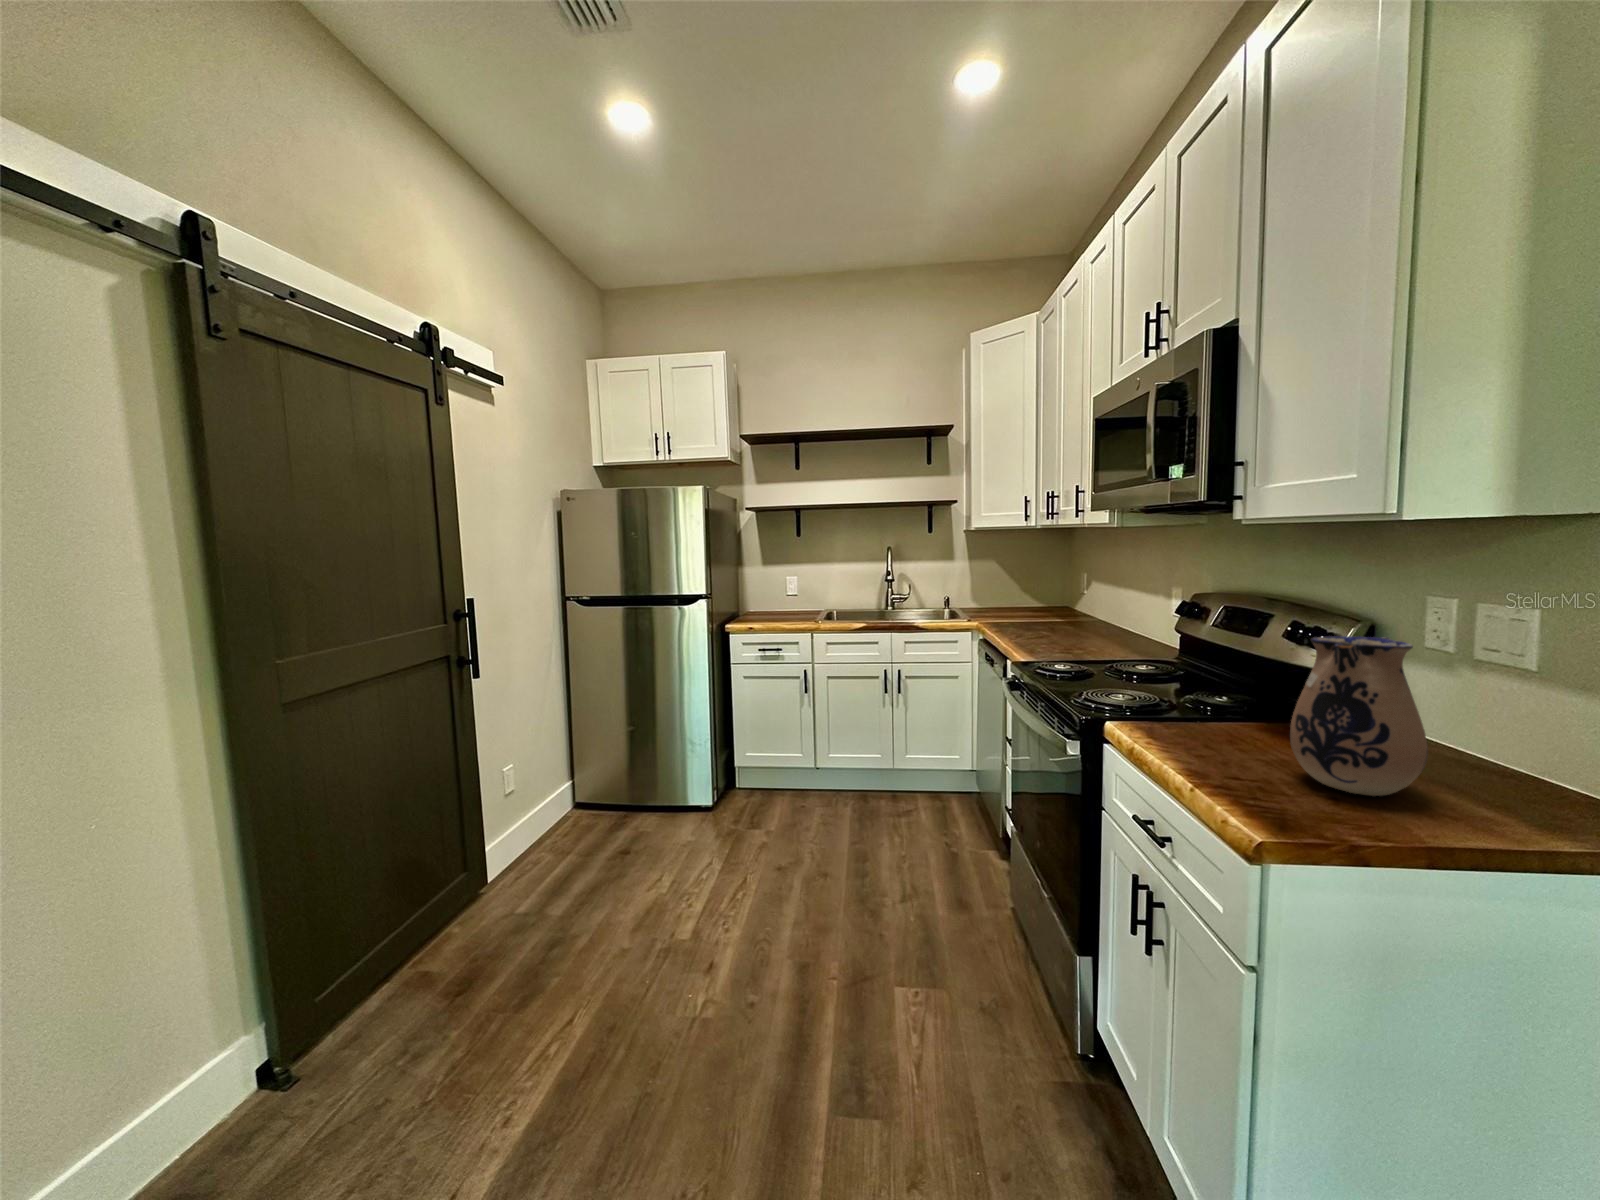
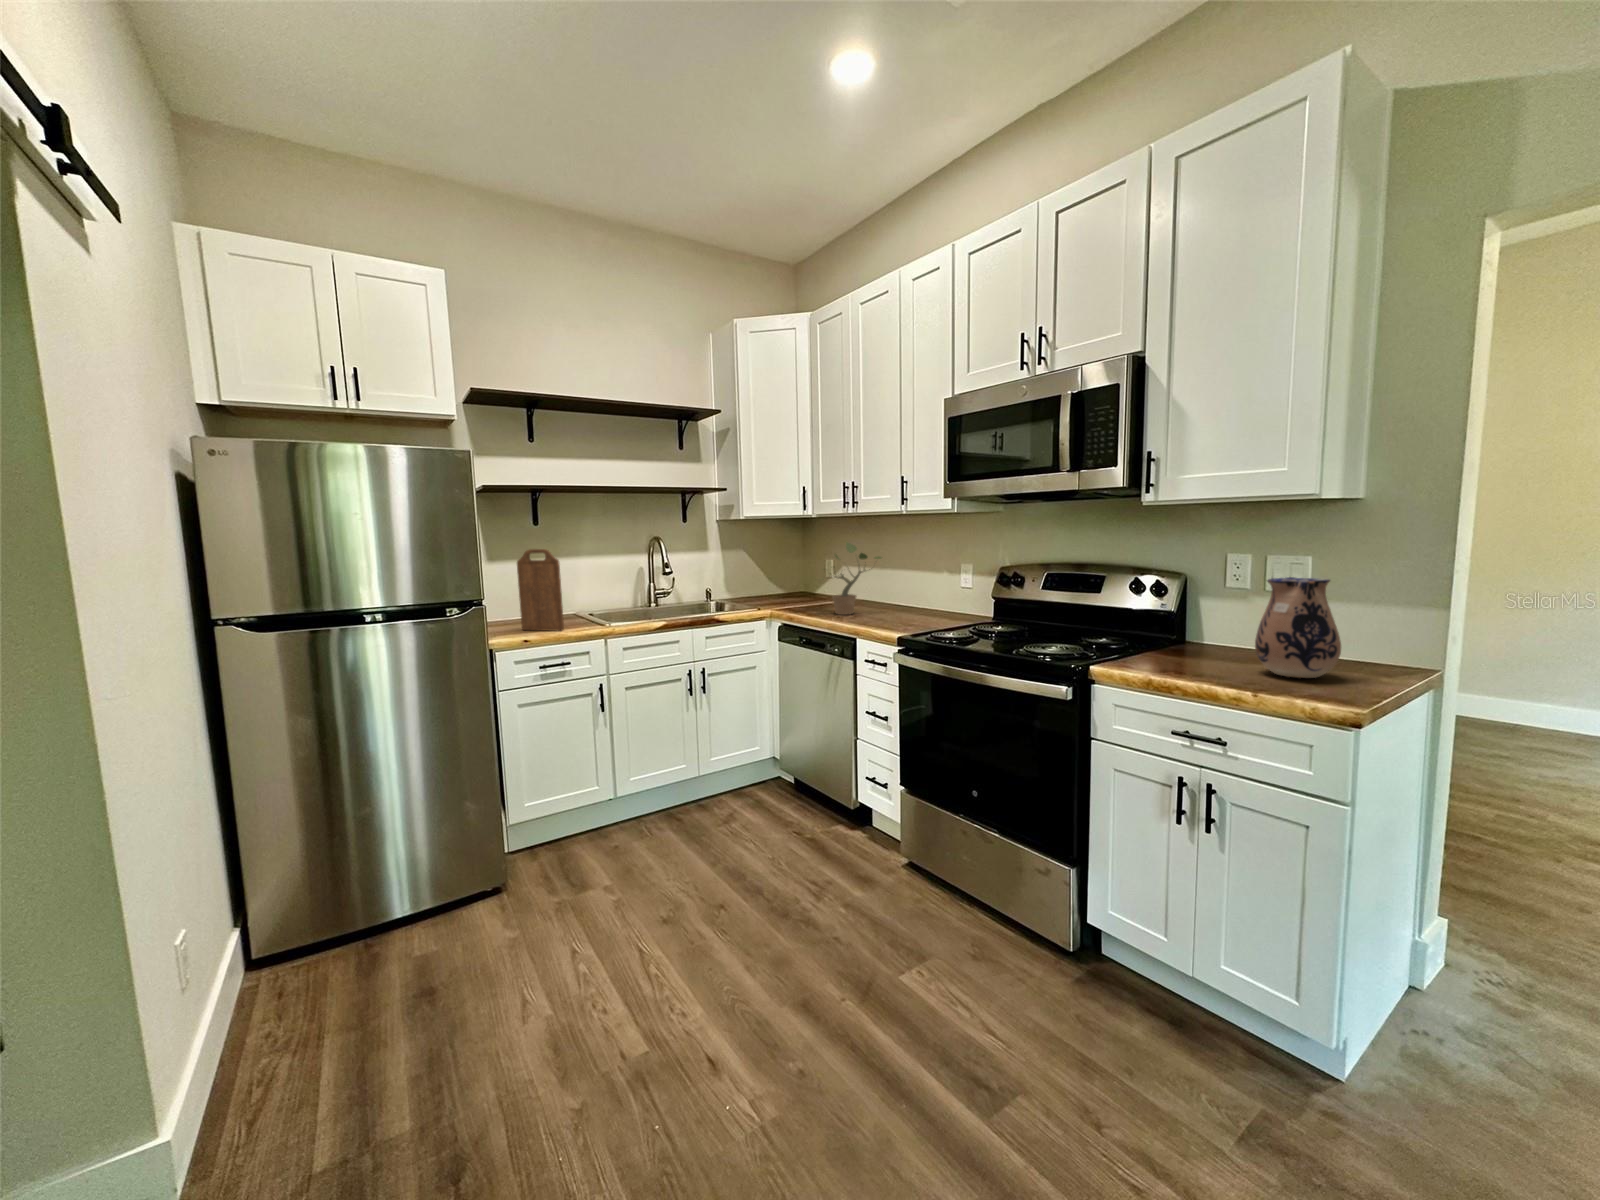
potted plant: none [1006,555,1081,634] -> present [831,542,882,615]
cutting board: none [762,558,786,623] -> present [517,549,564,631]

